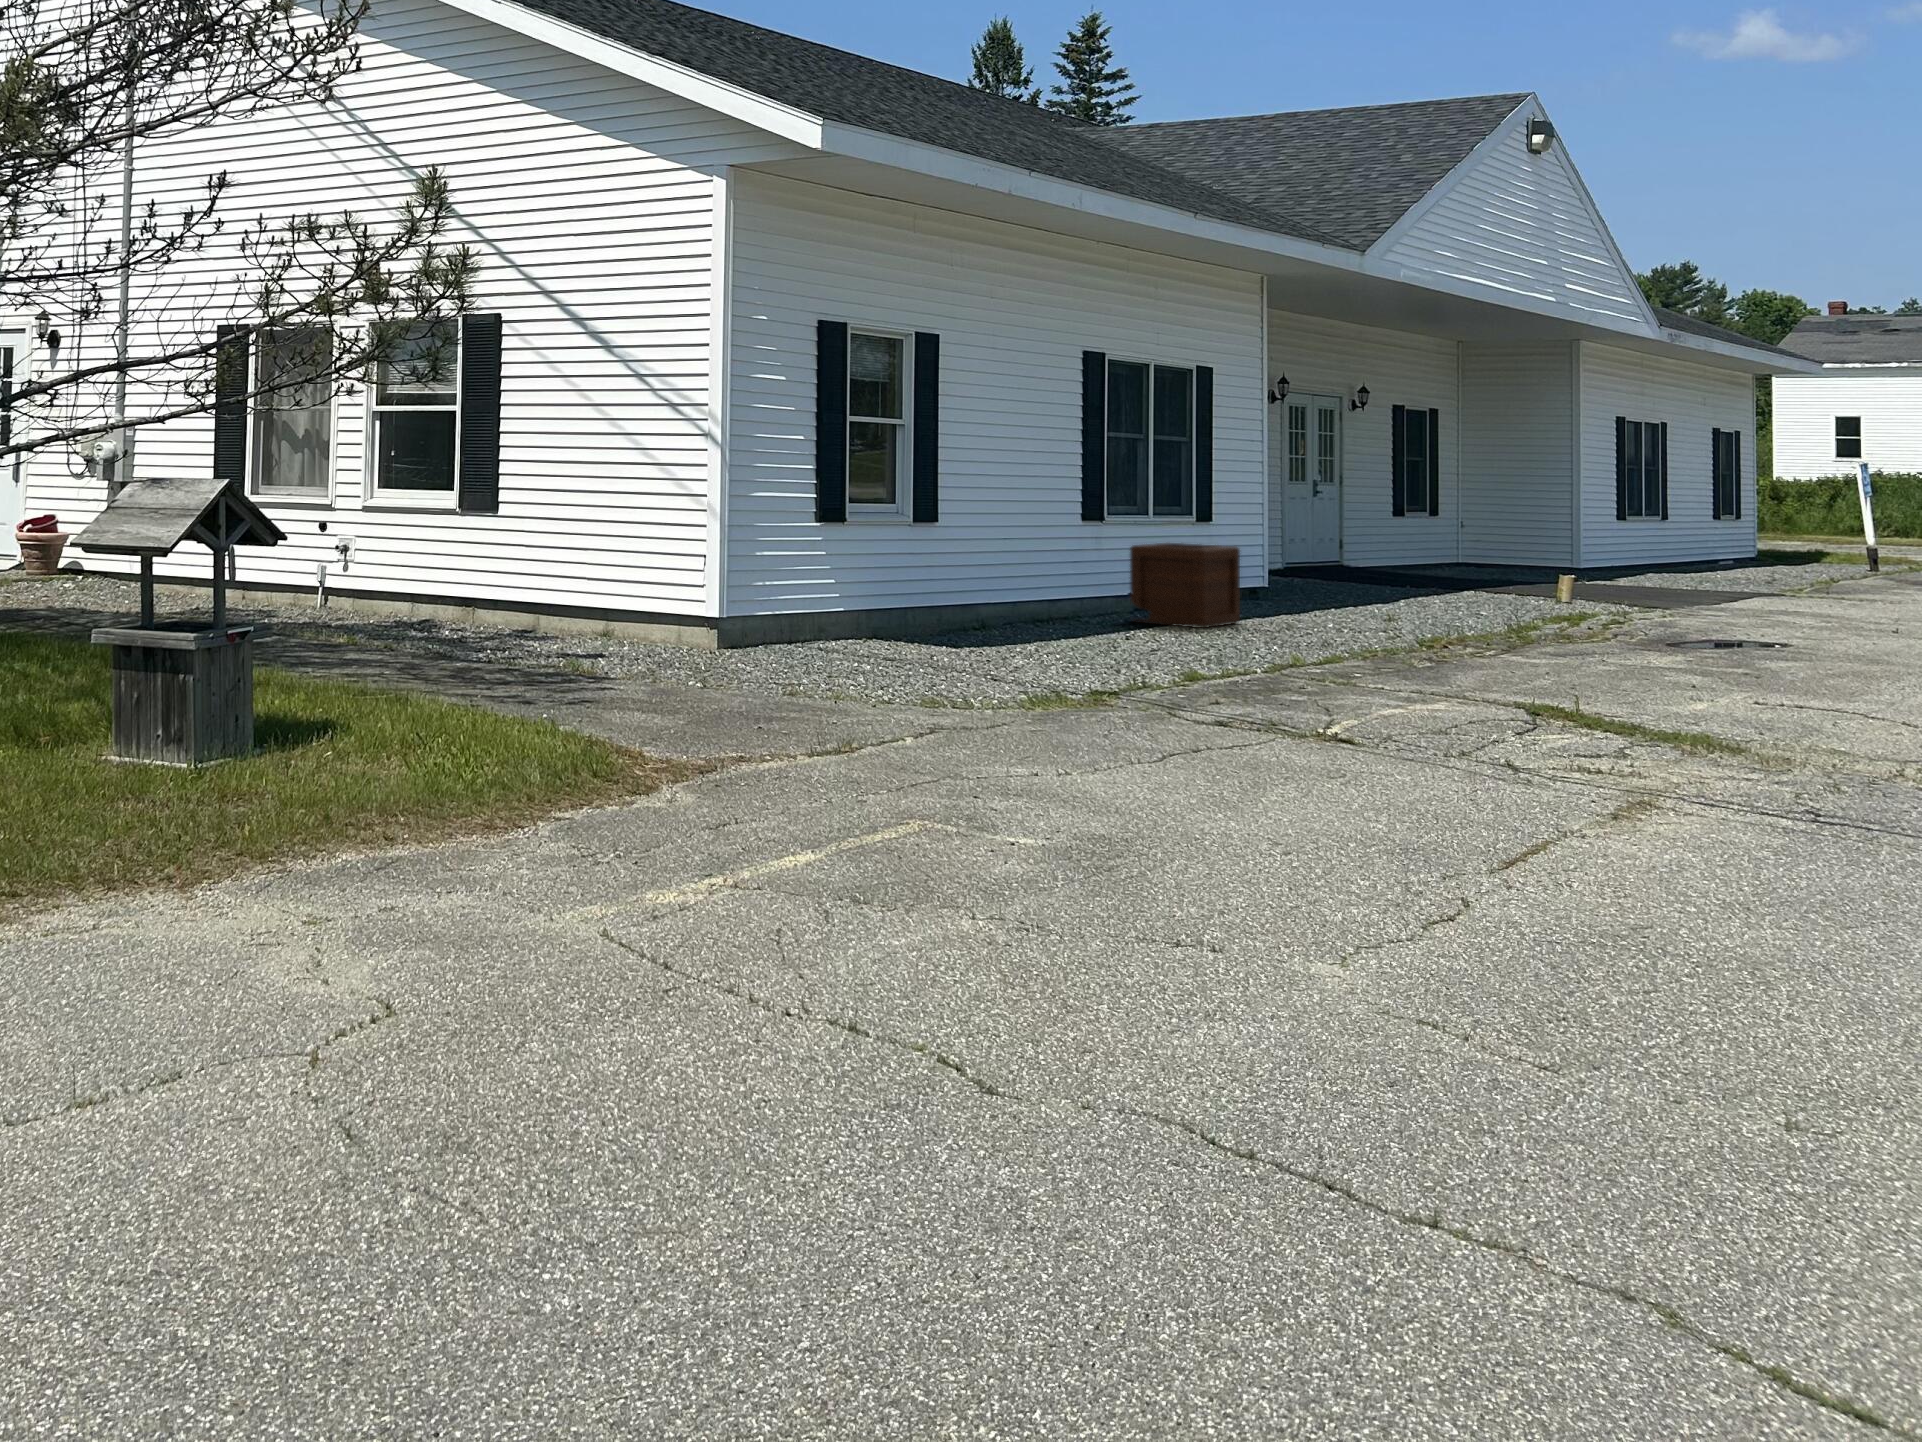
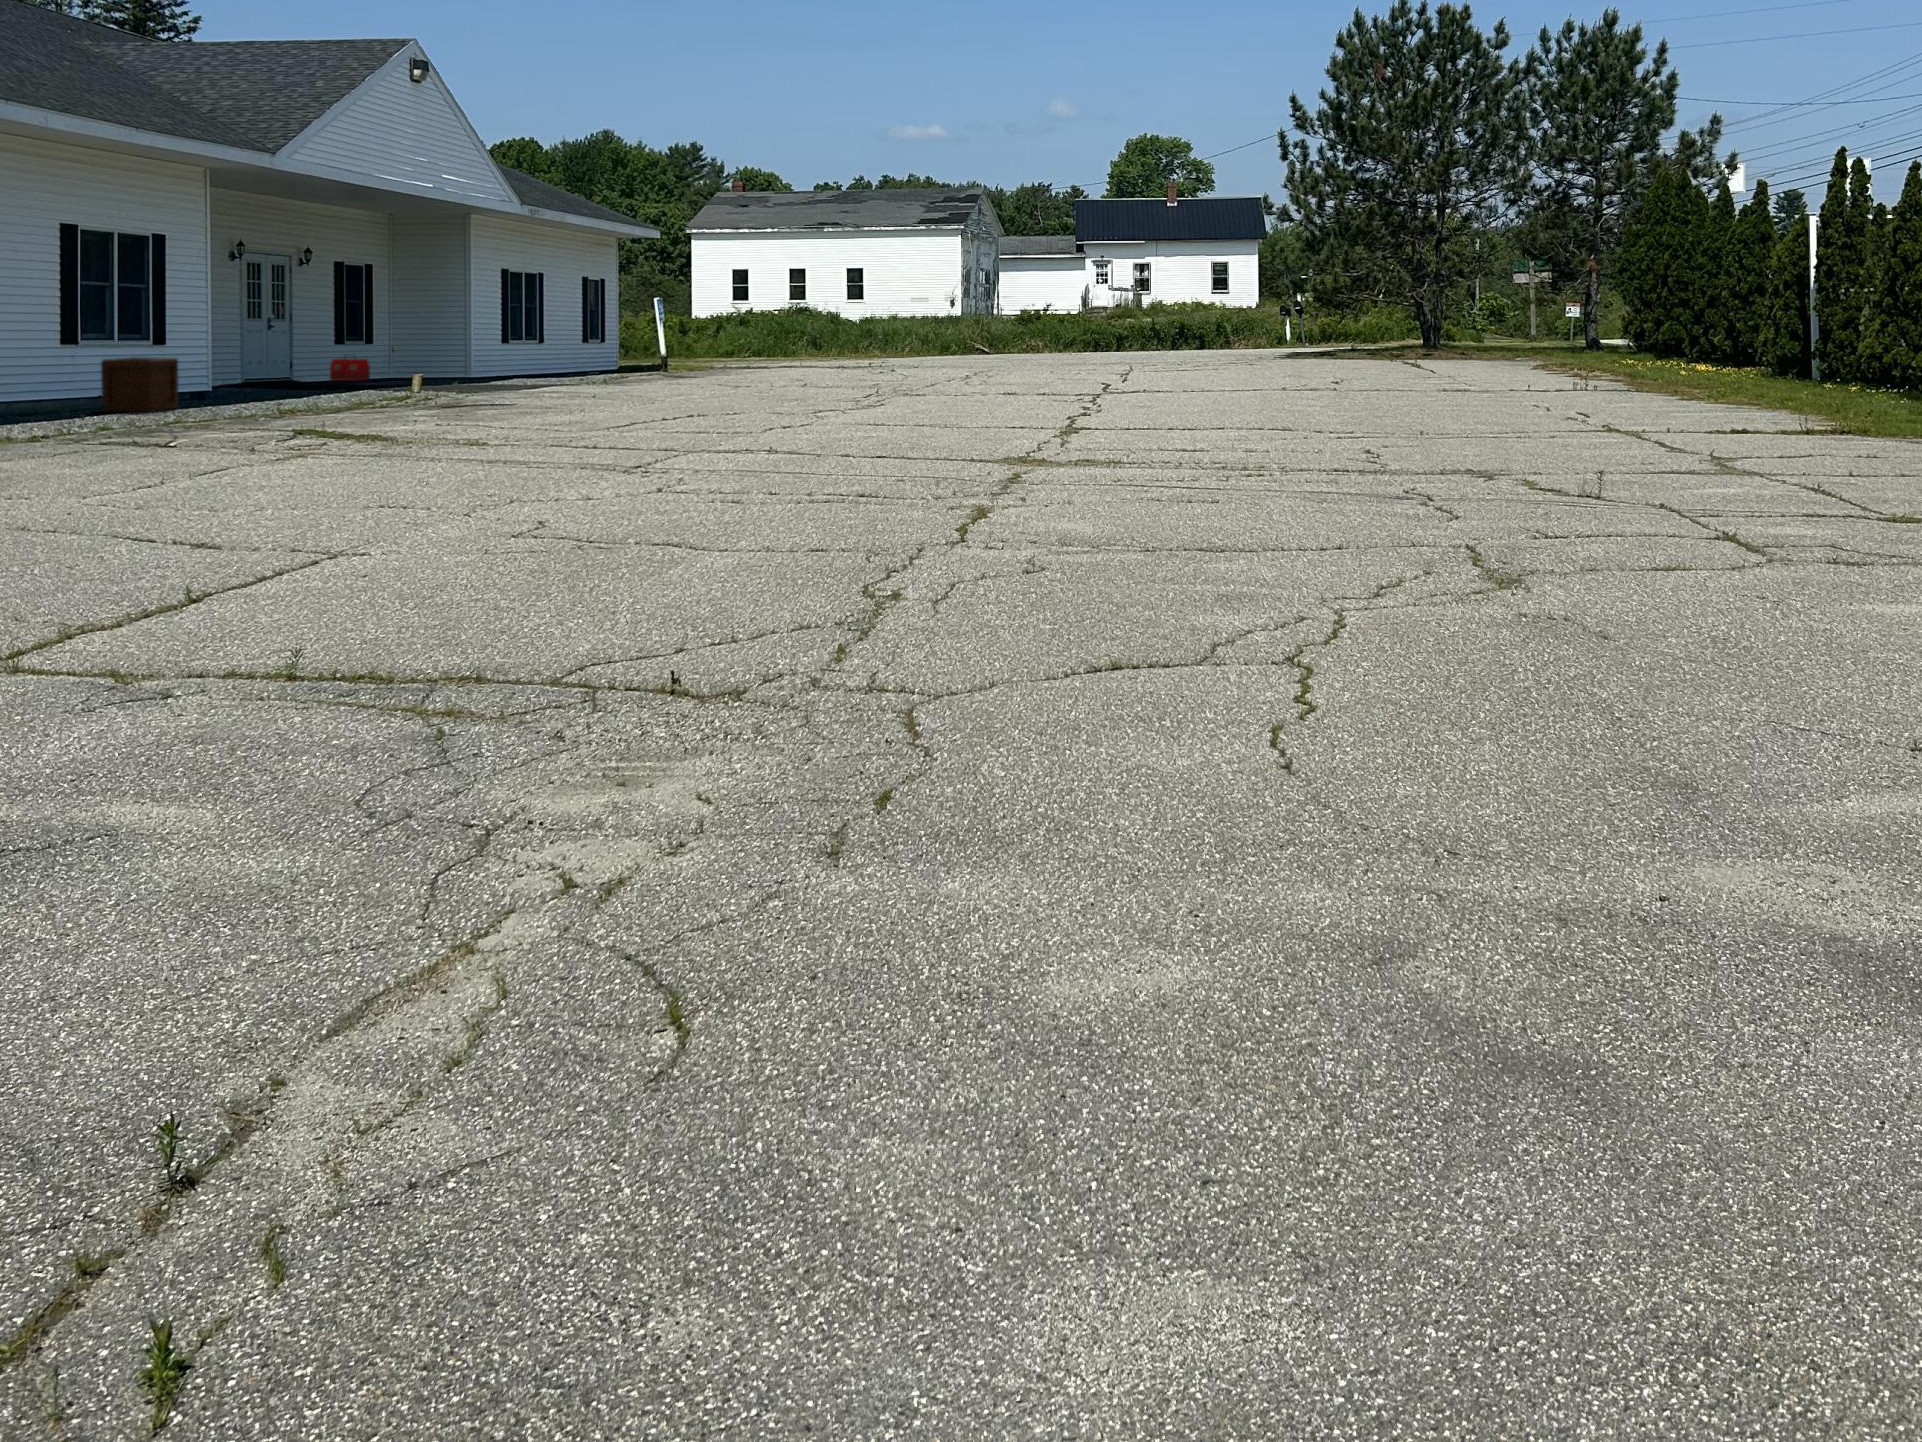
toolbox: none [1394,537,1454,577] -> present [330,355,370,381]

